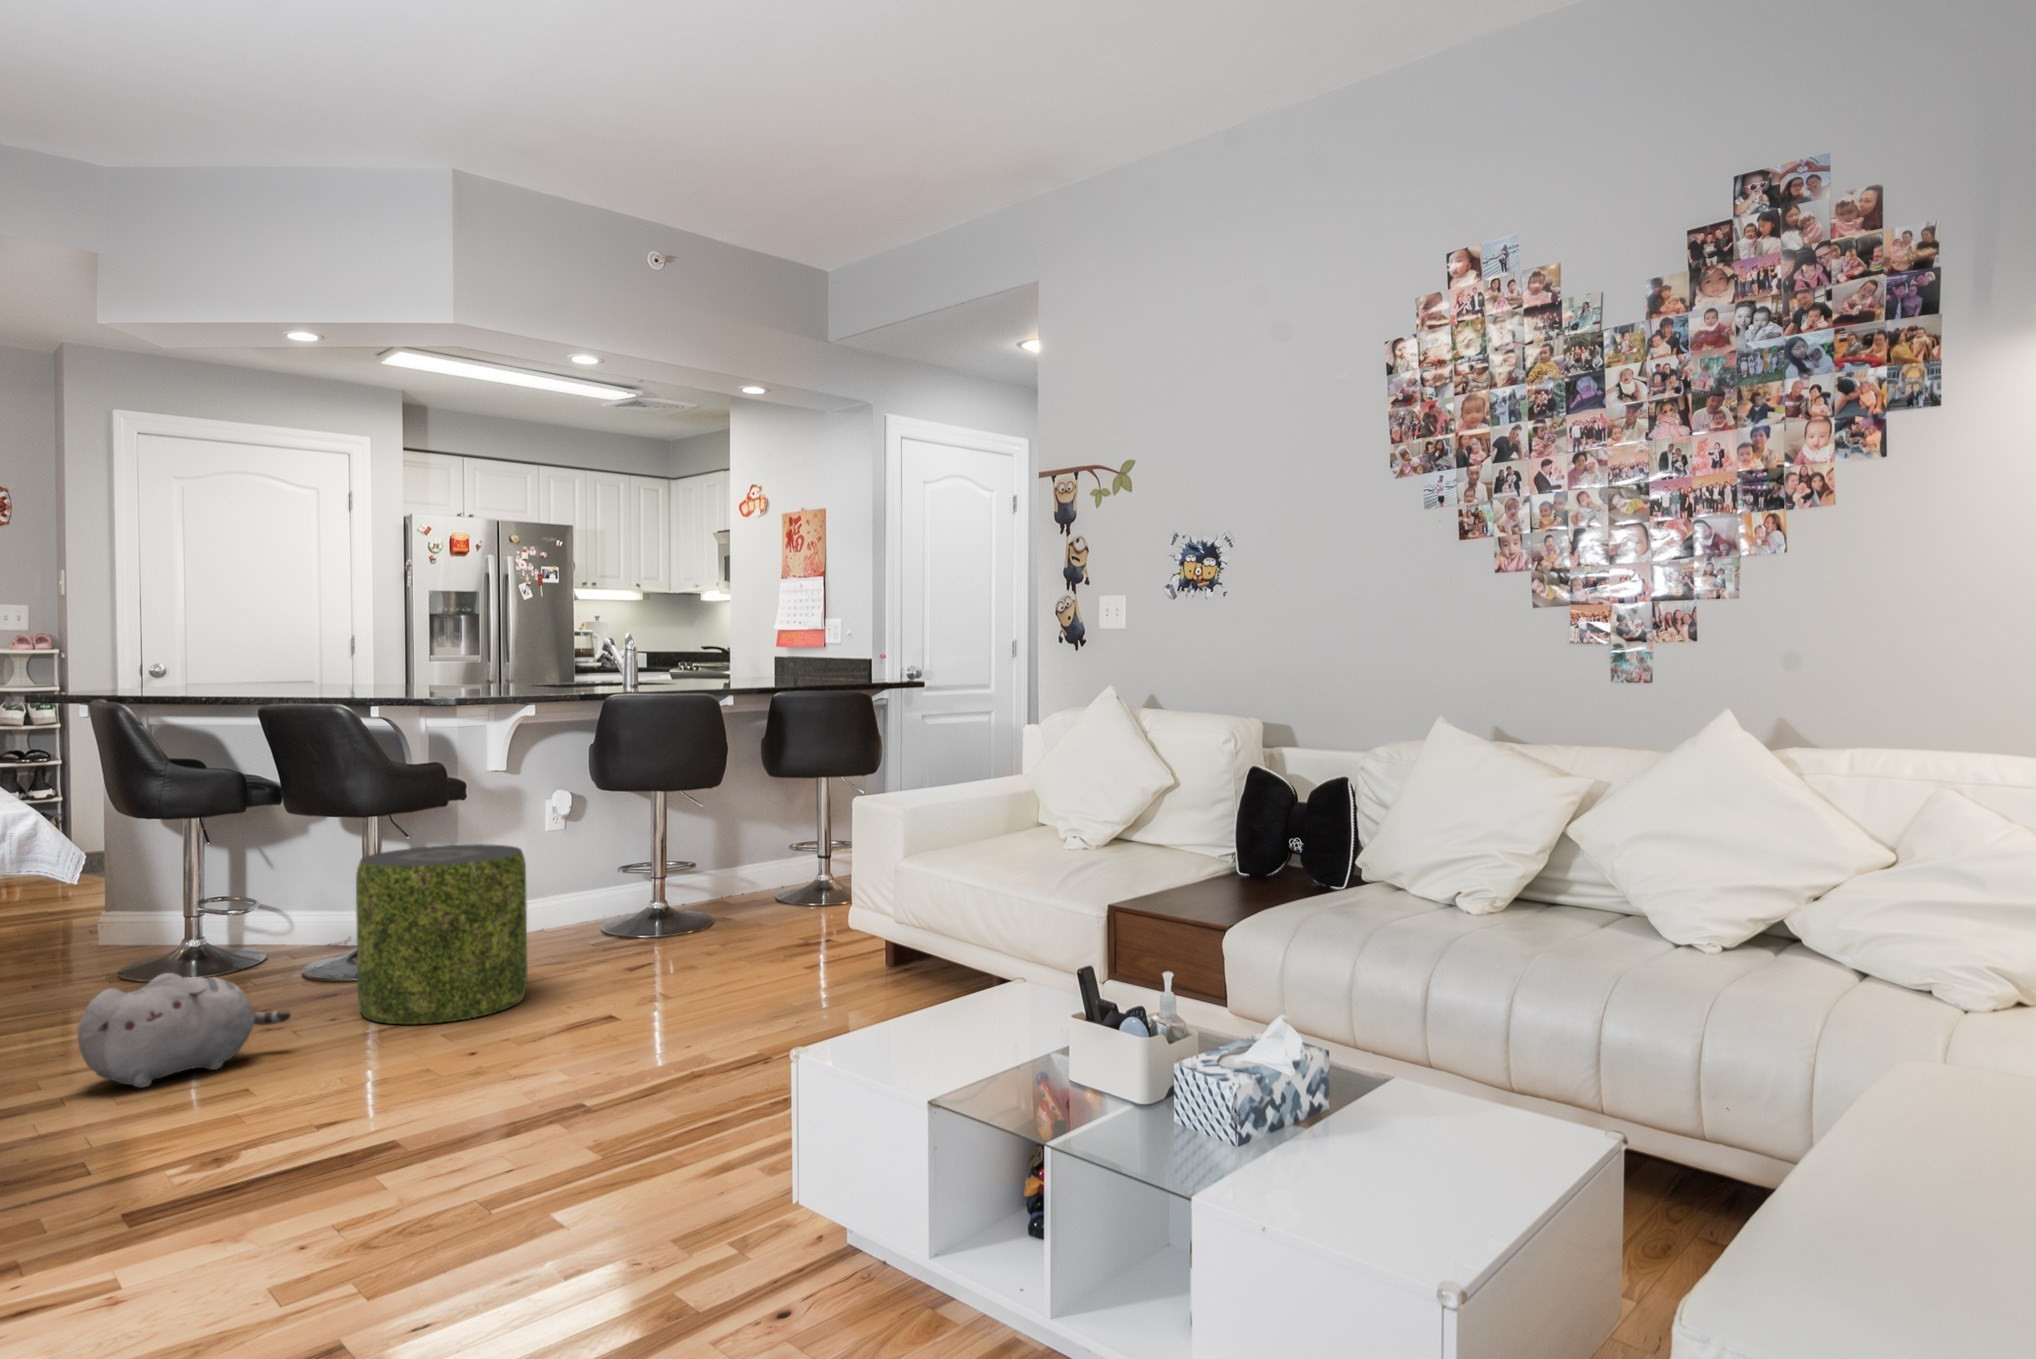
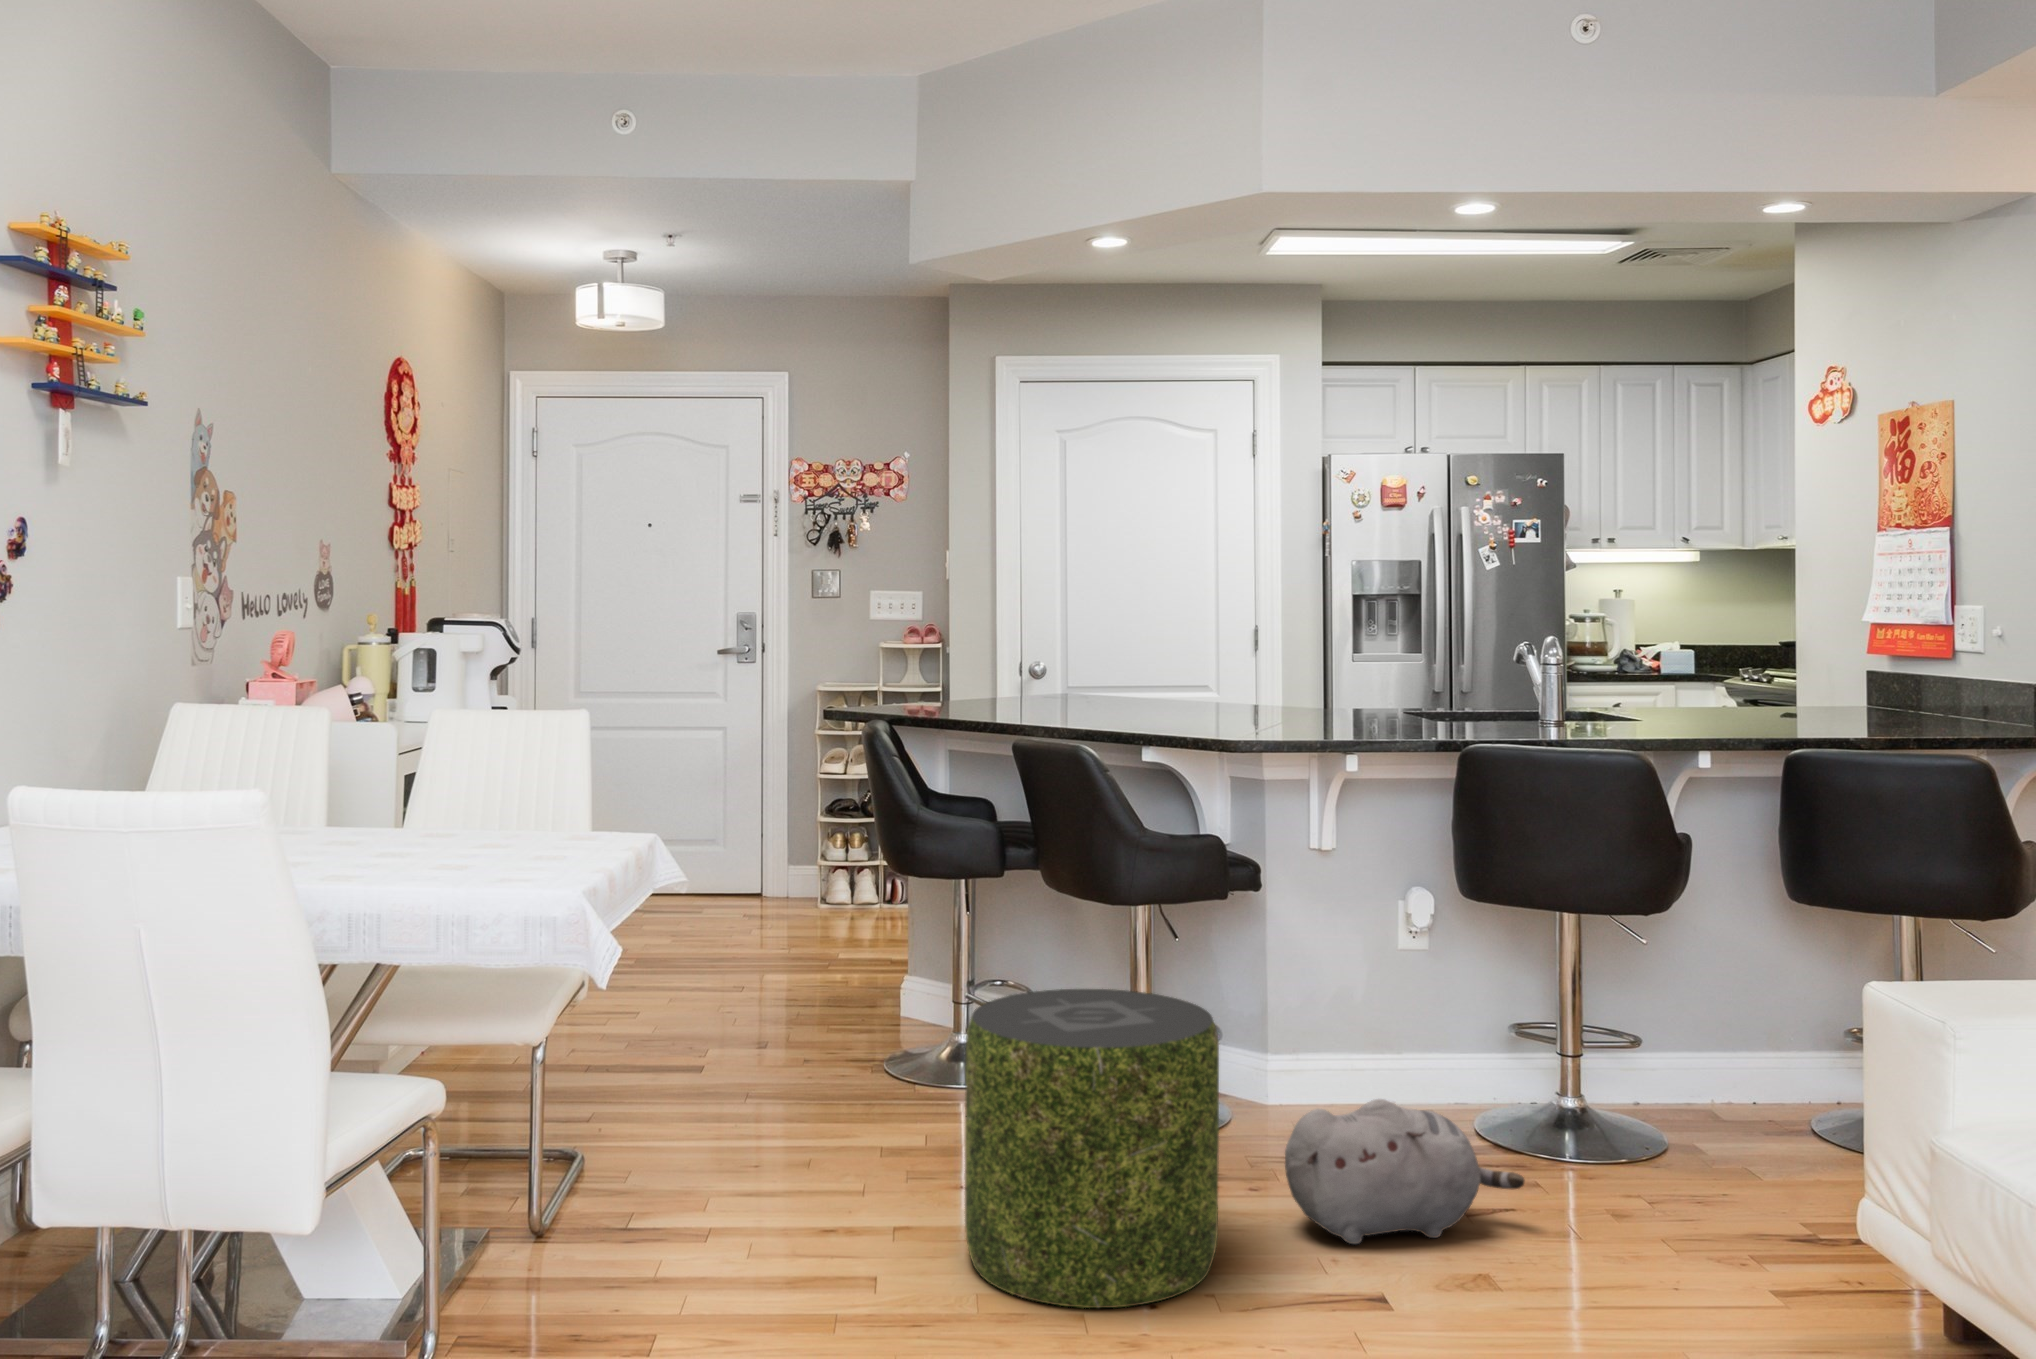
plush toy: present [78,973,291,1088] -> present [1285,1099,1525,1244]

